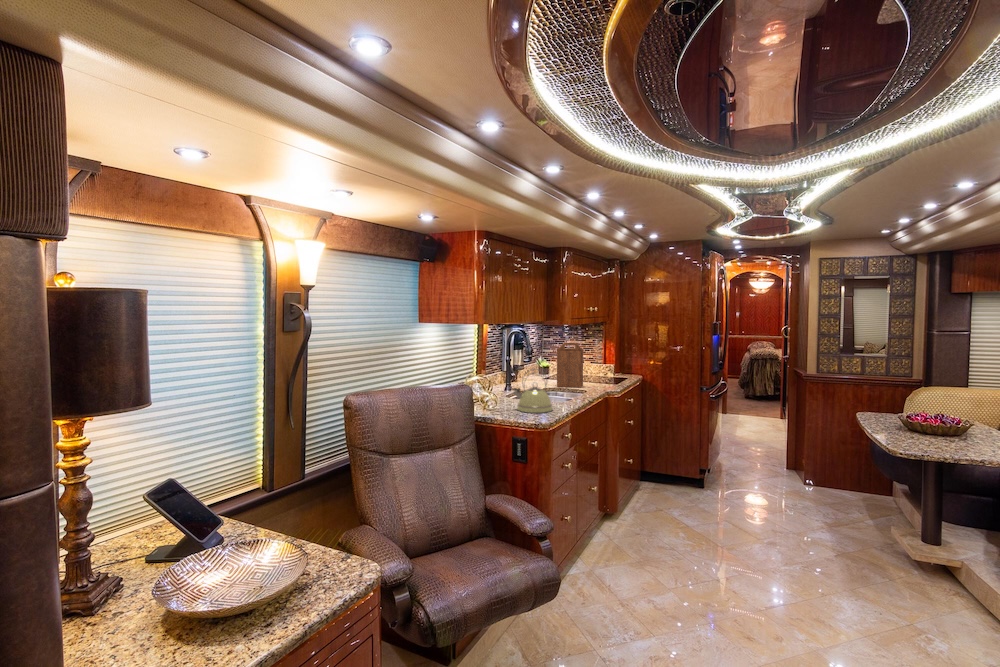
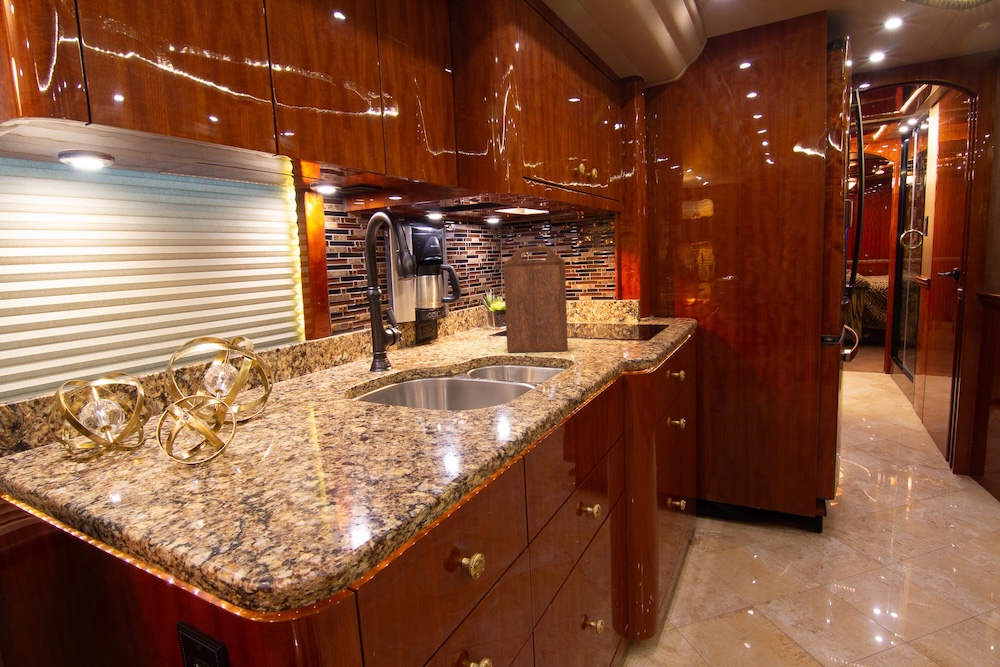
kettle: present [513,369,553,413] -> none [270,301,428,476]

